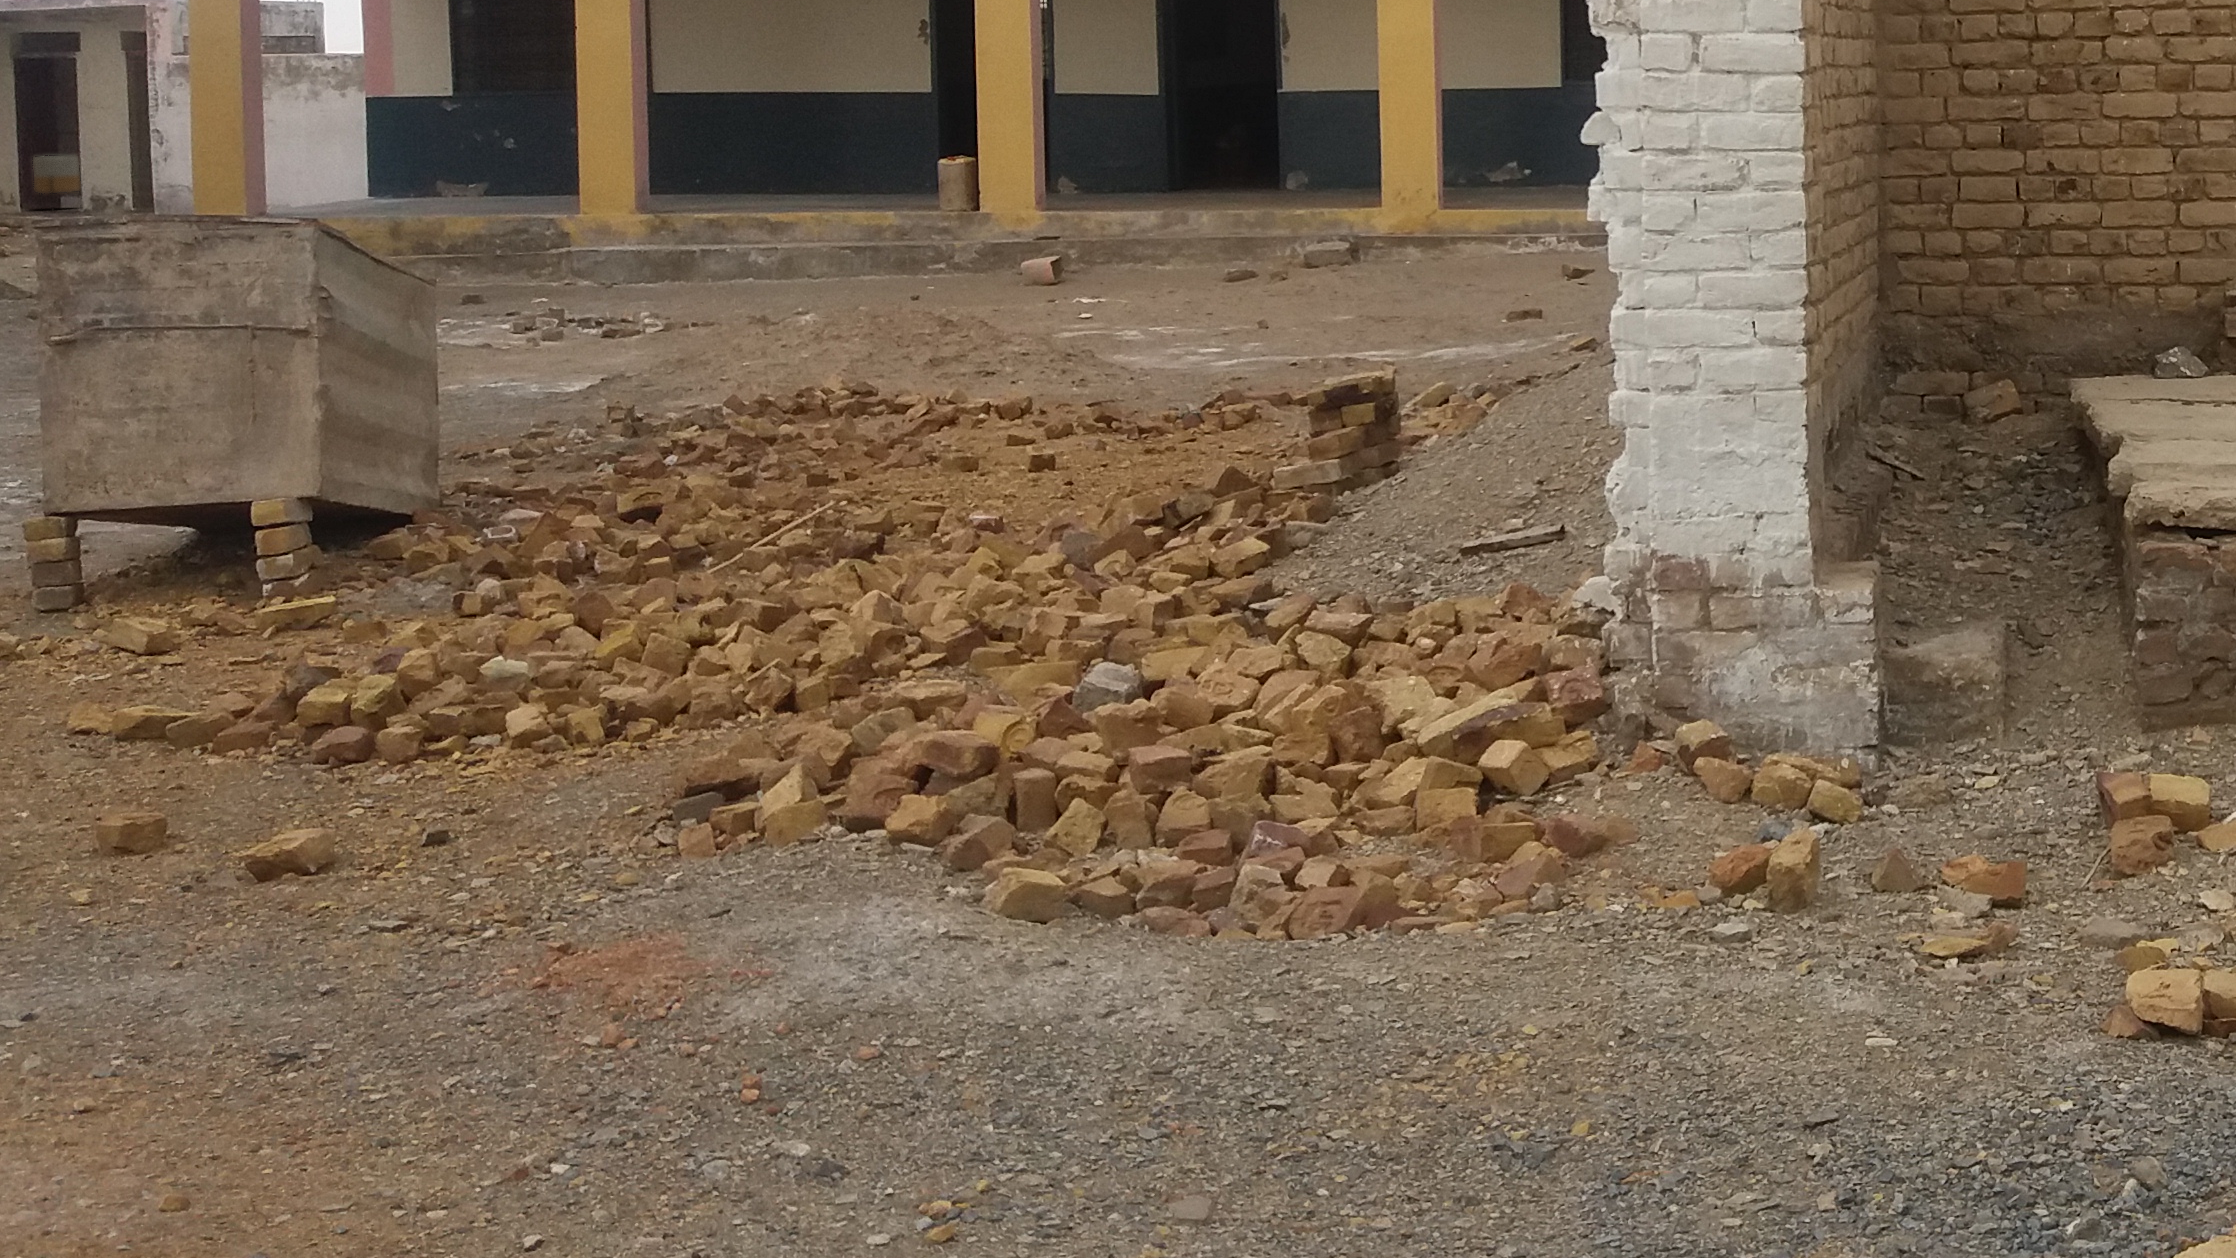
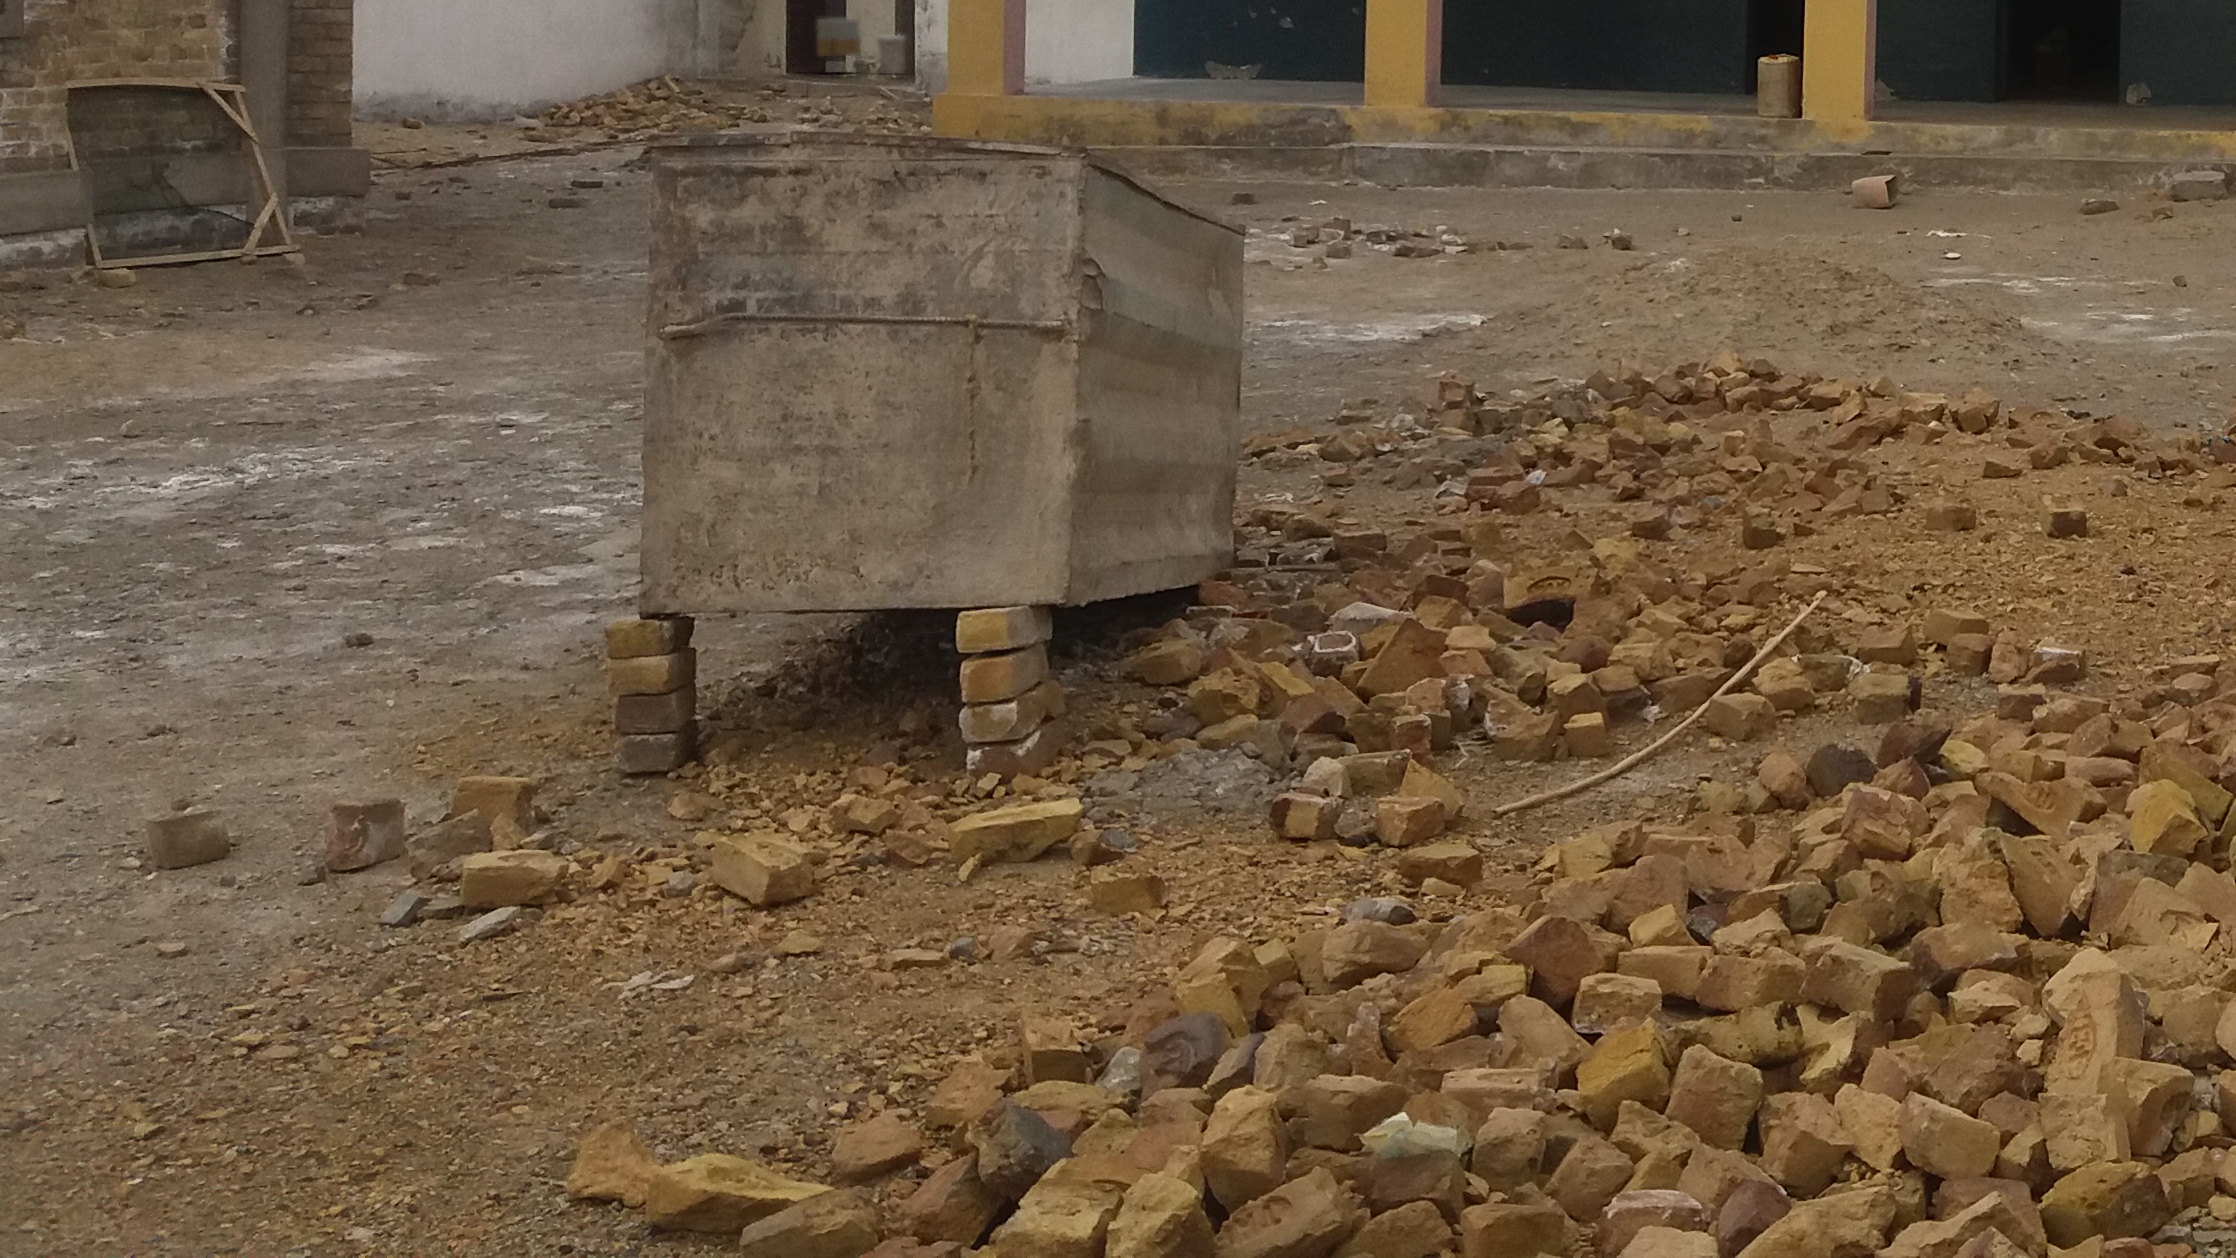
trash can: none [99,169,129,208] -> present [878,35,906,74]

